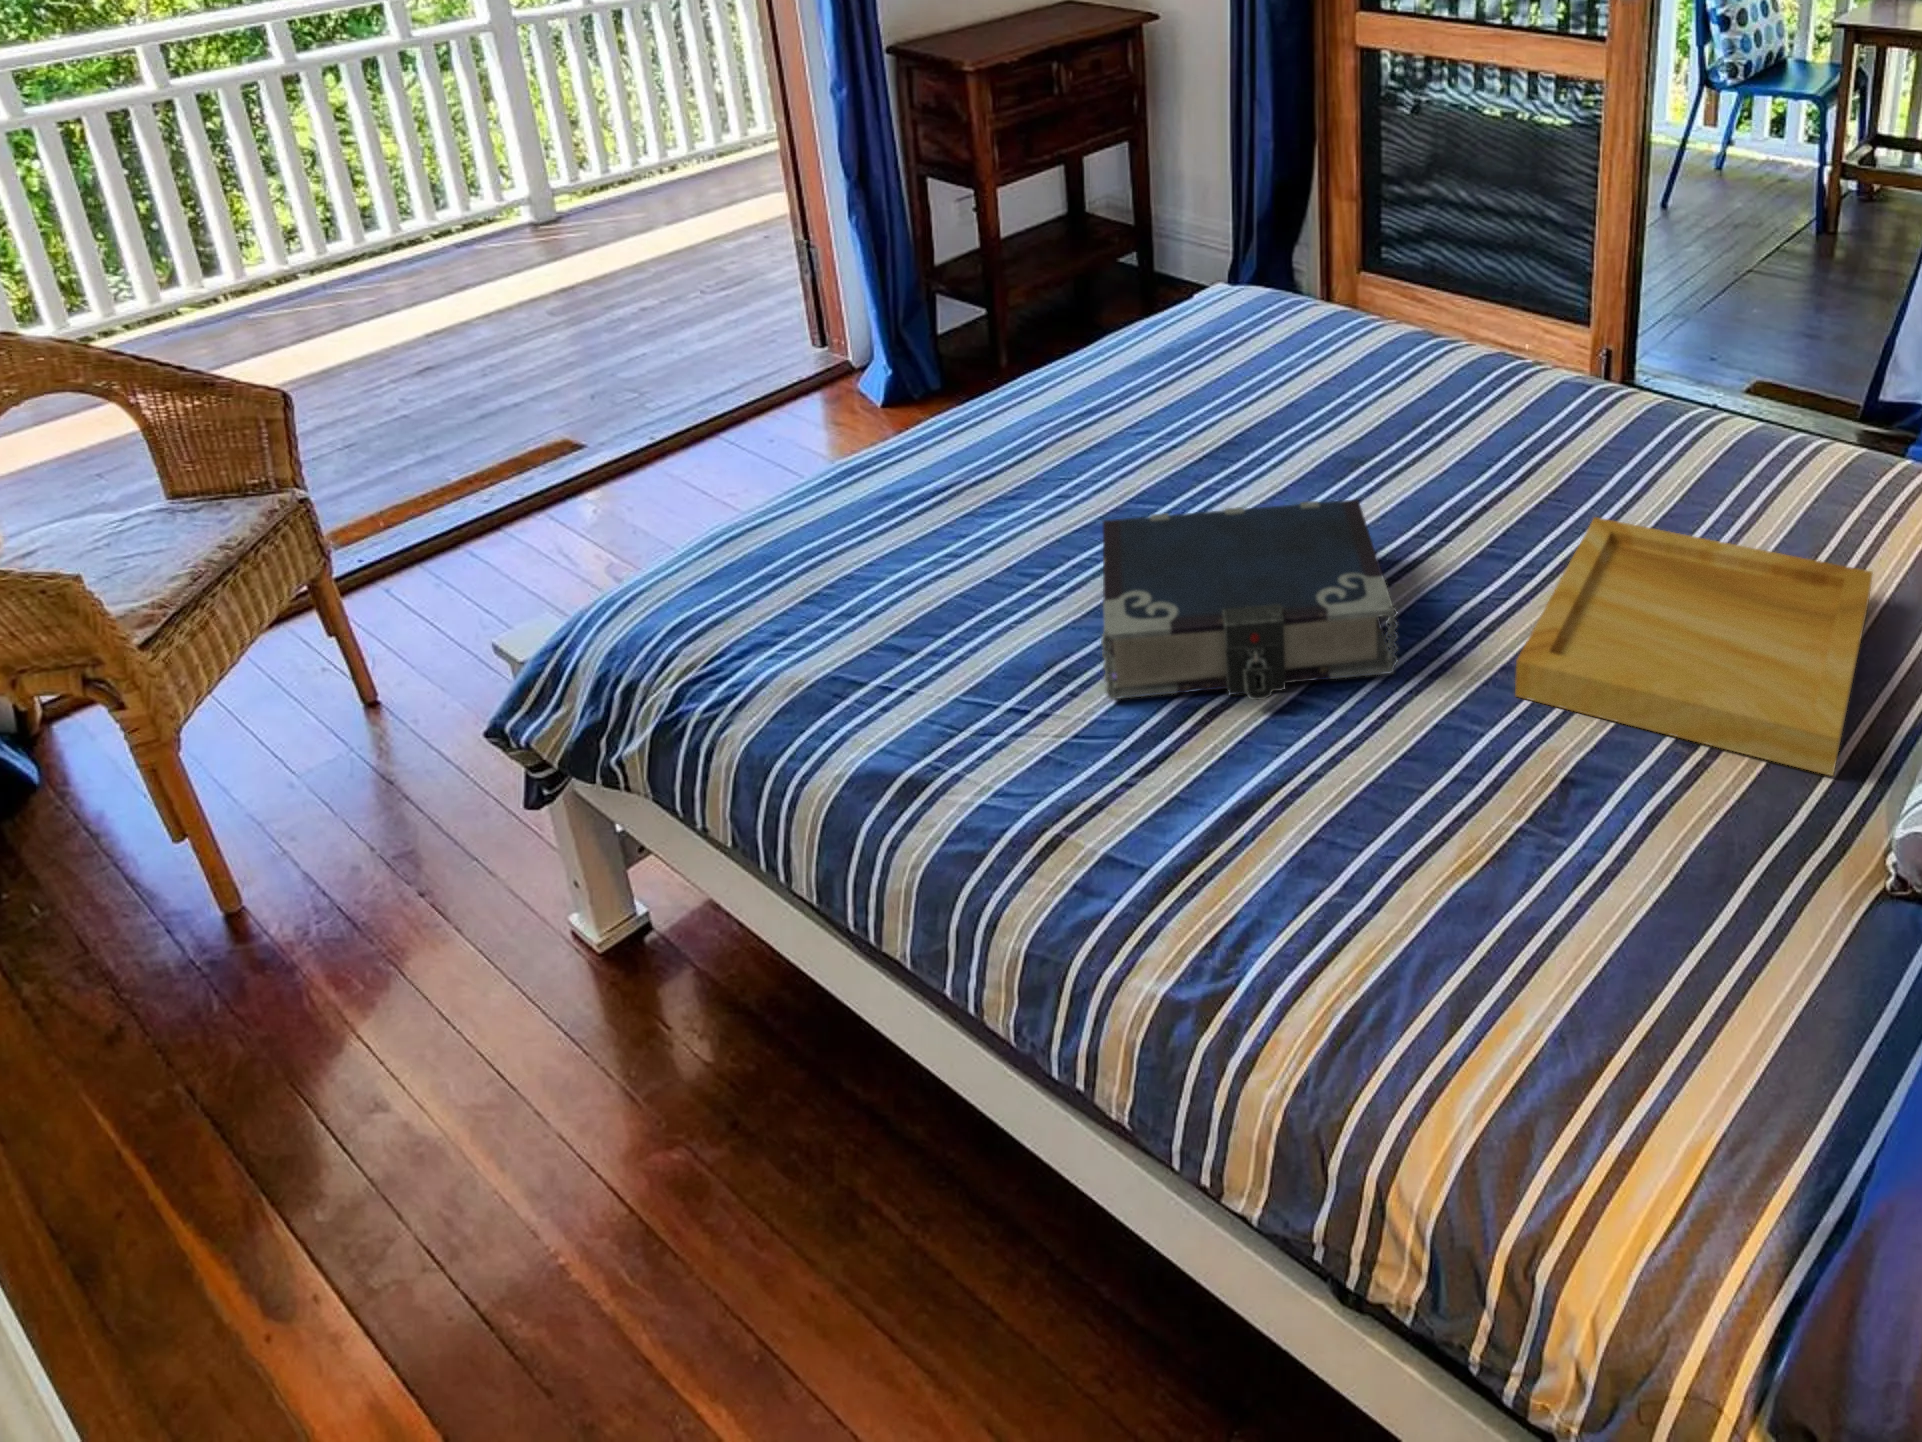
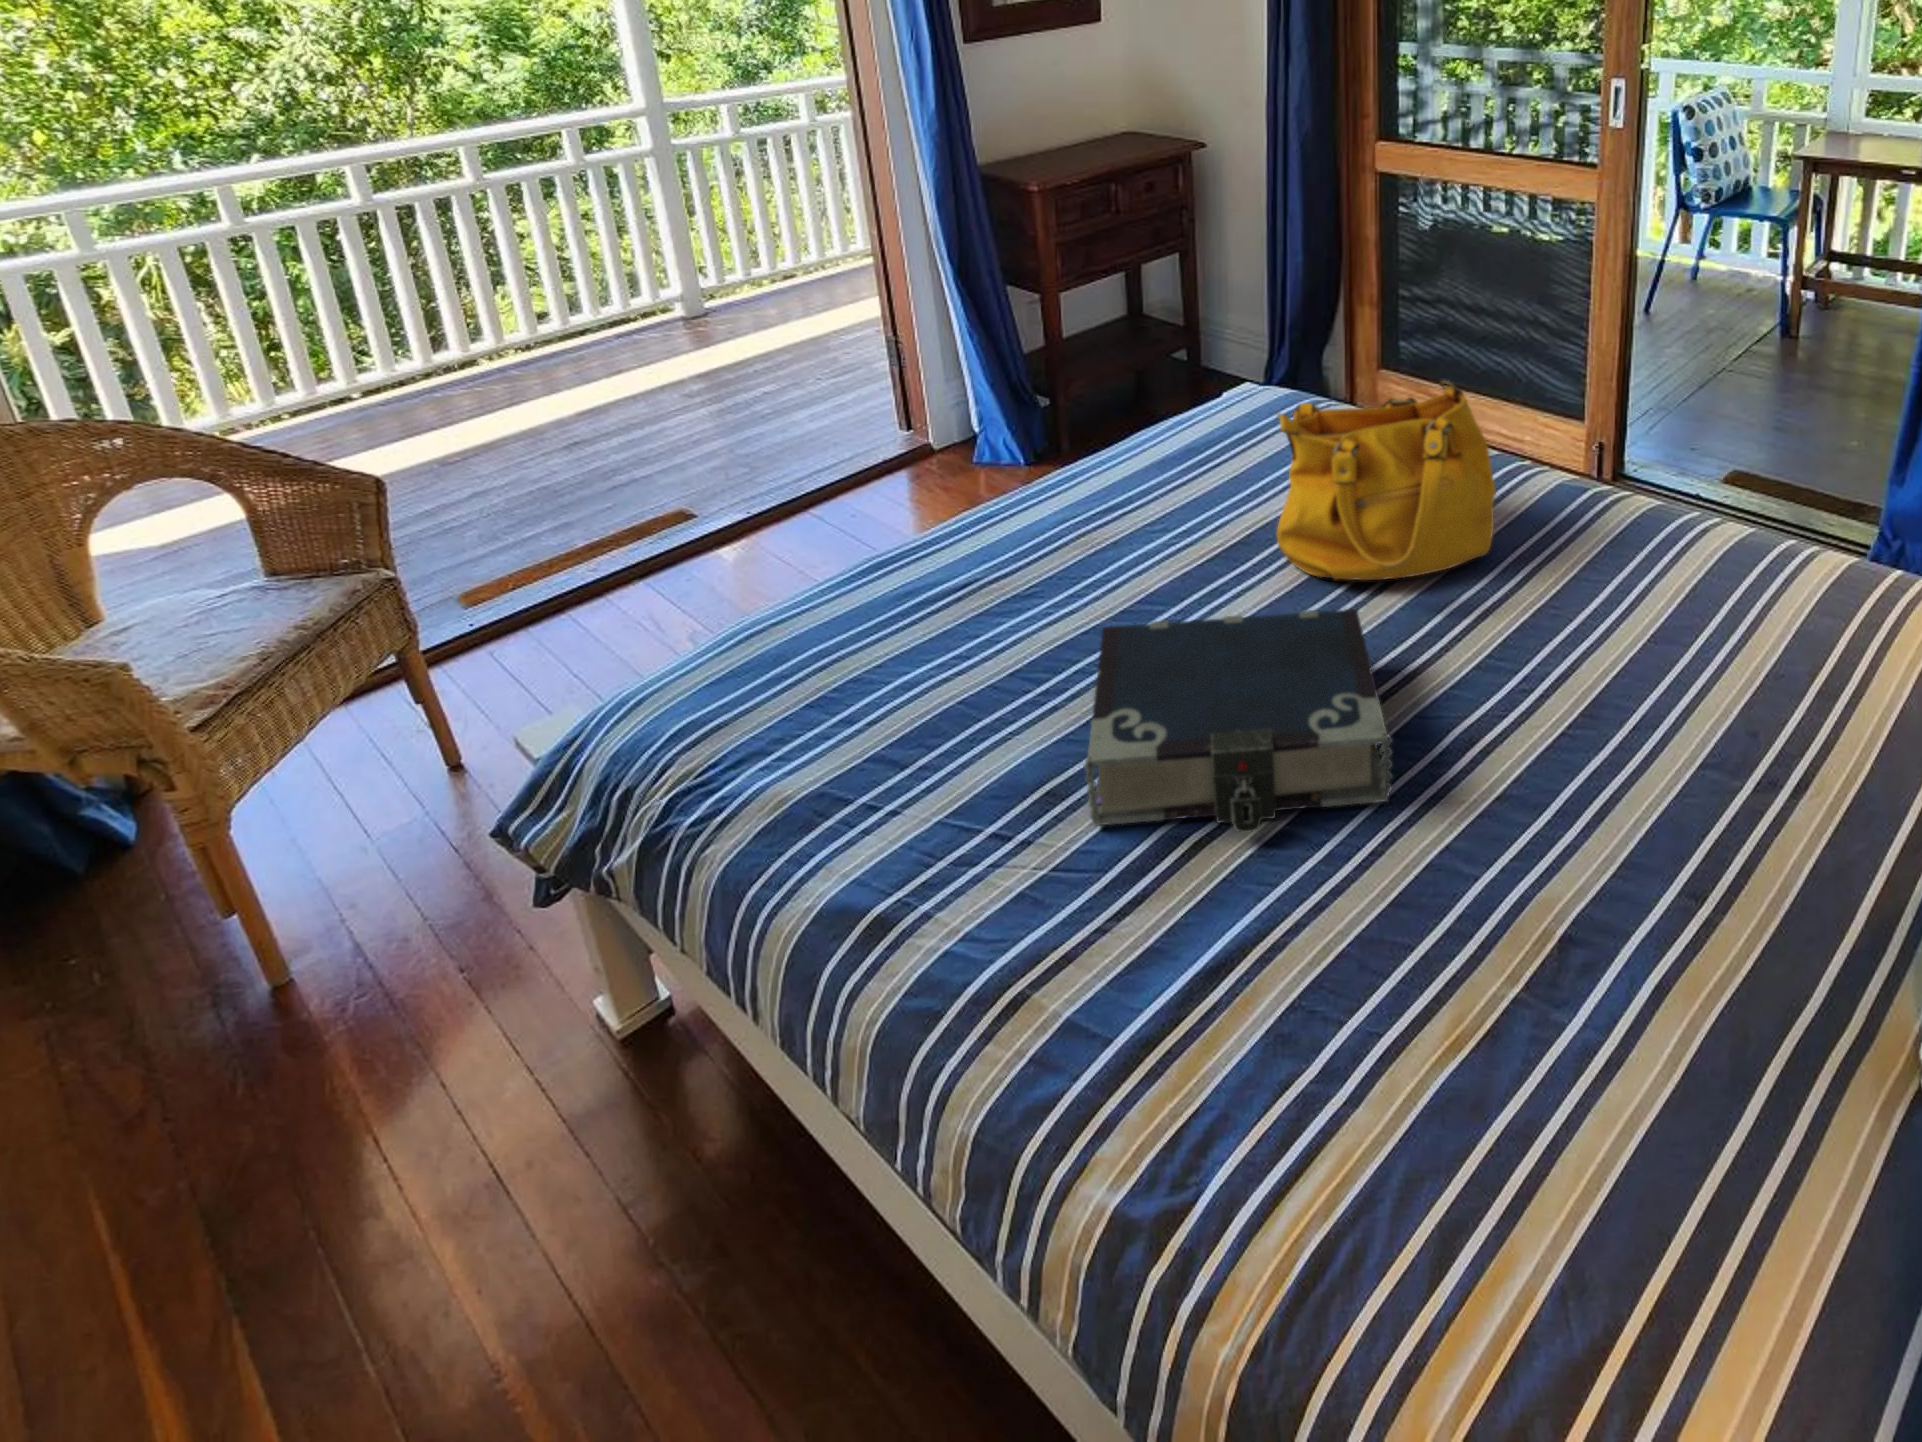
handbag: none [1269,272,1497,478] -> present [1277,381,1496,580]
tray: present [1515,517,1873,776] -> none [1513,629,1881,943]

